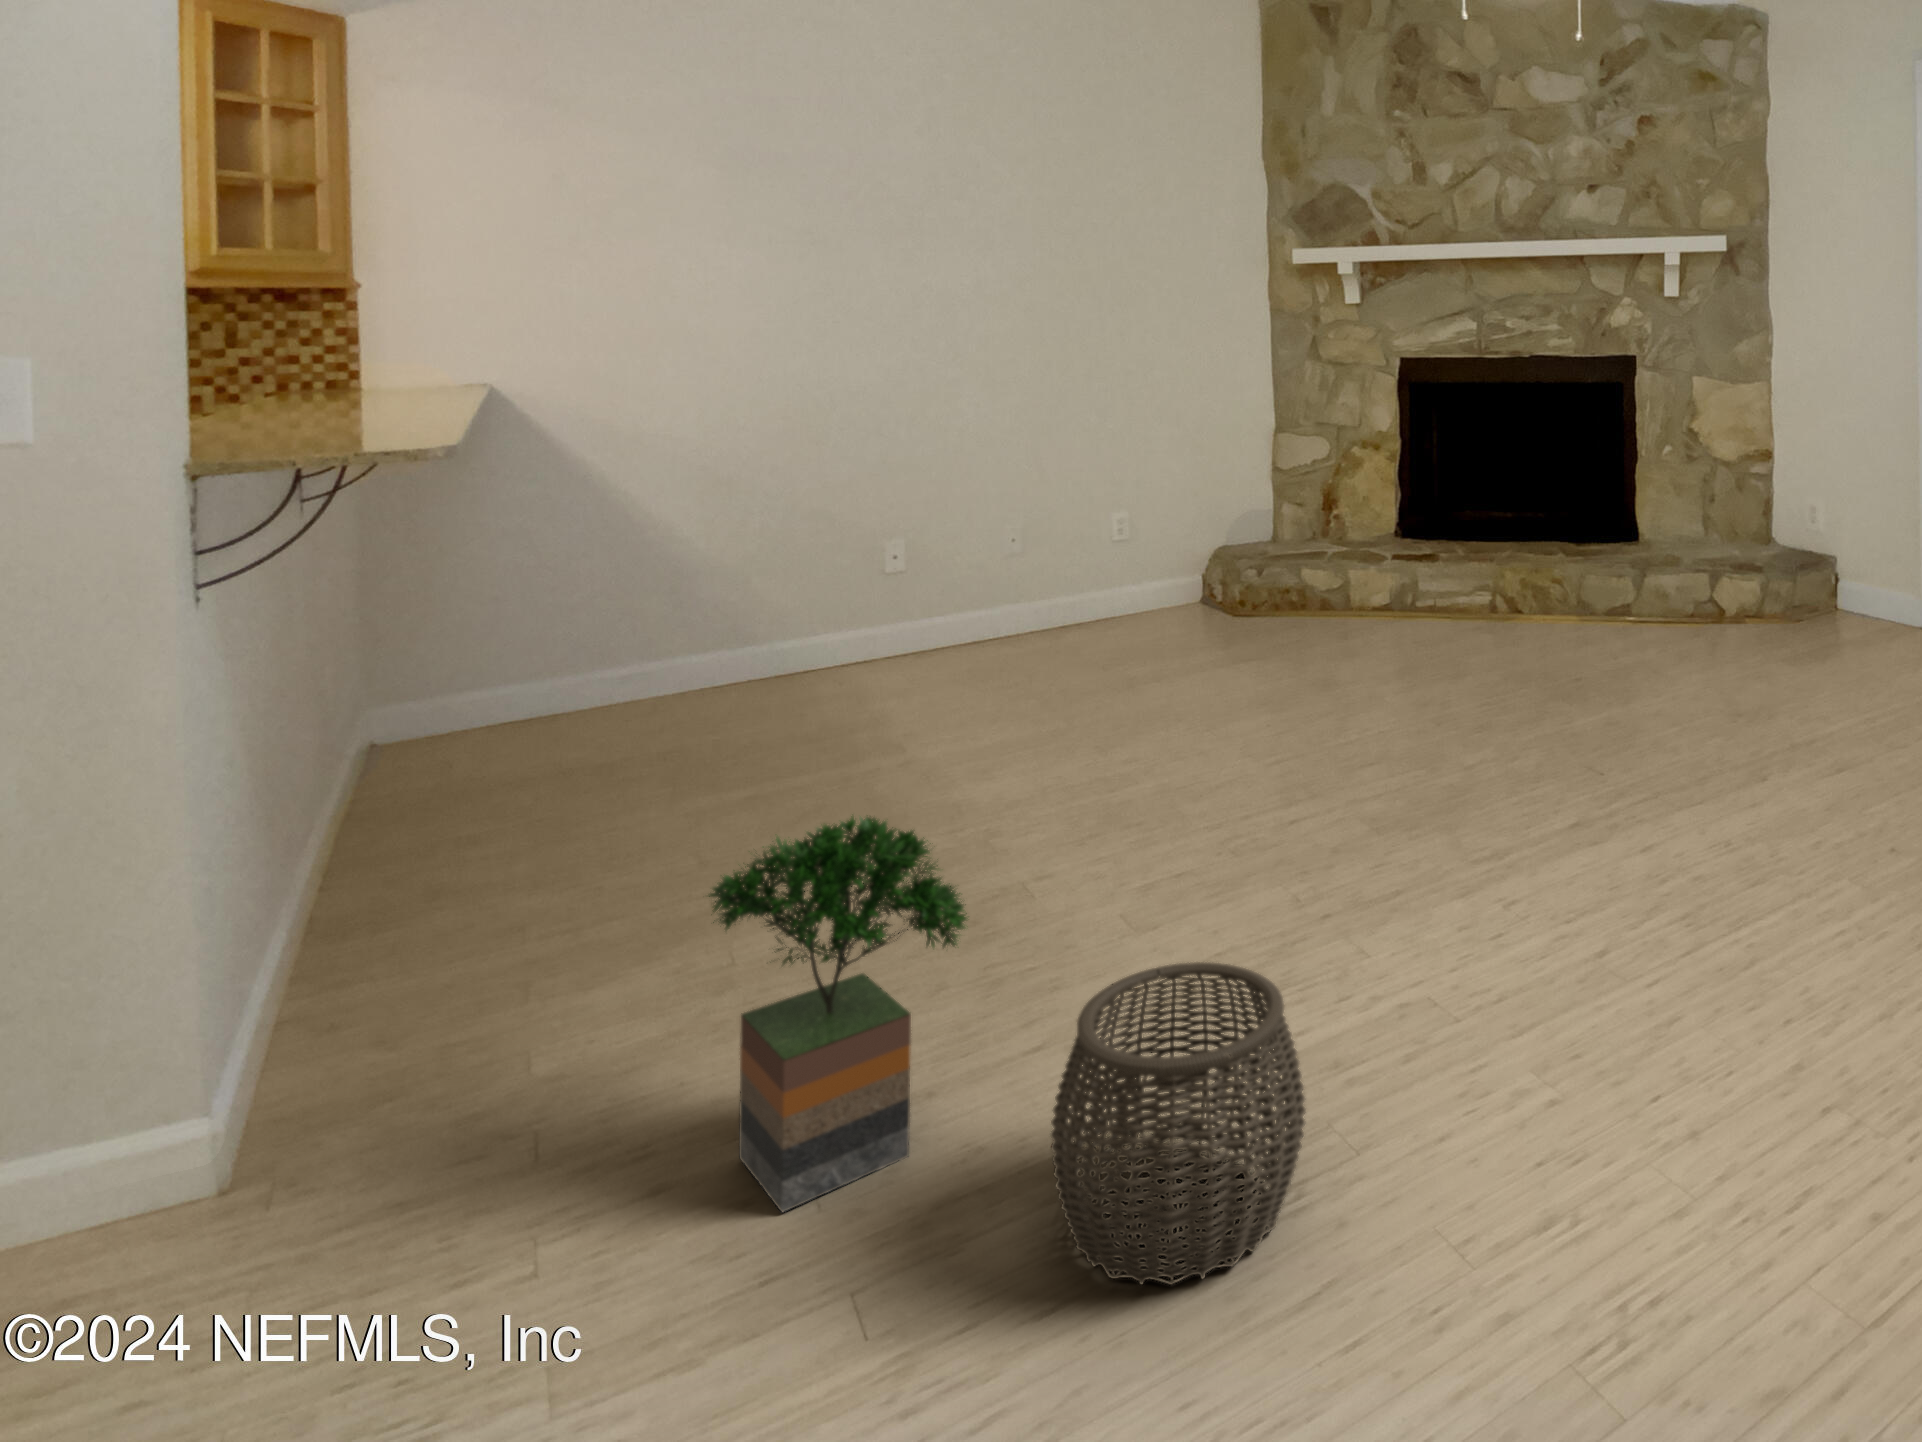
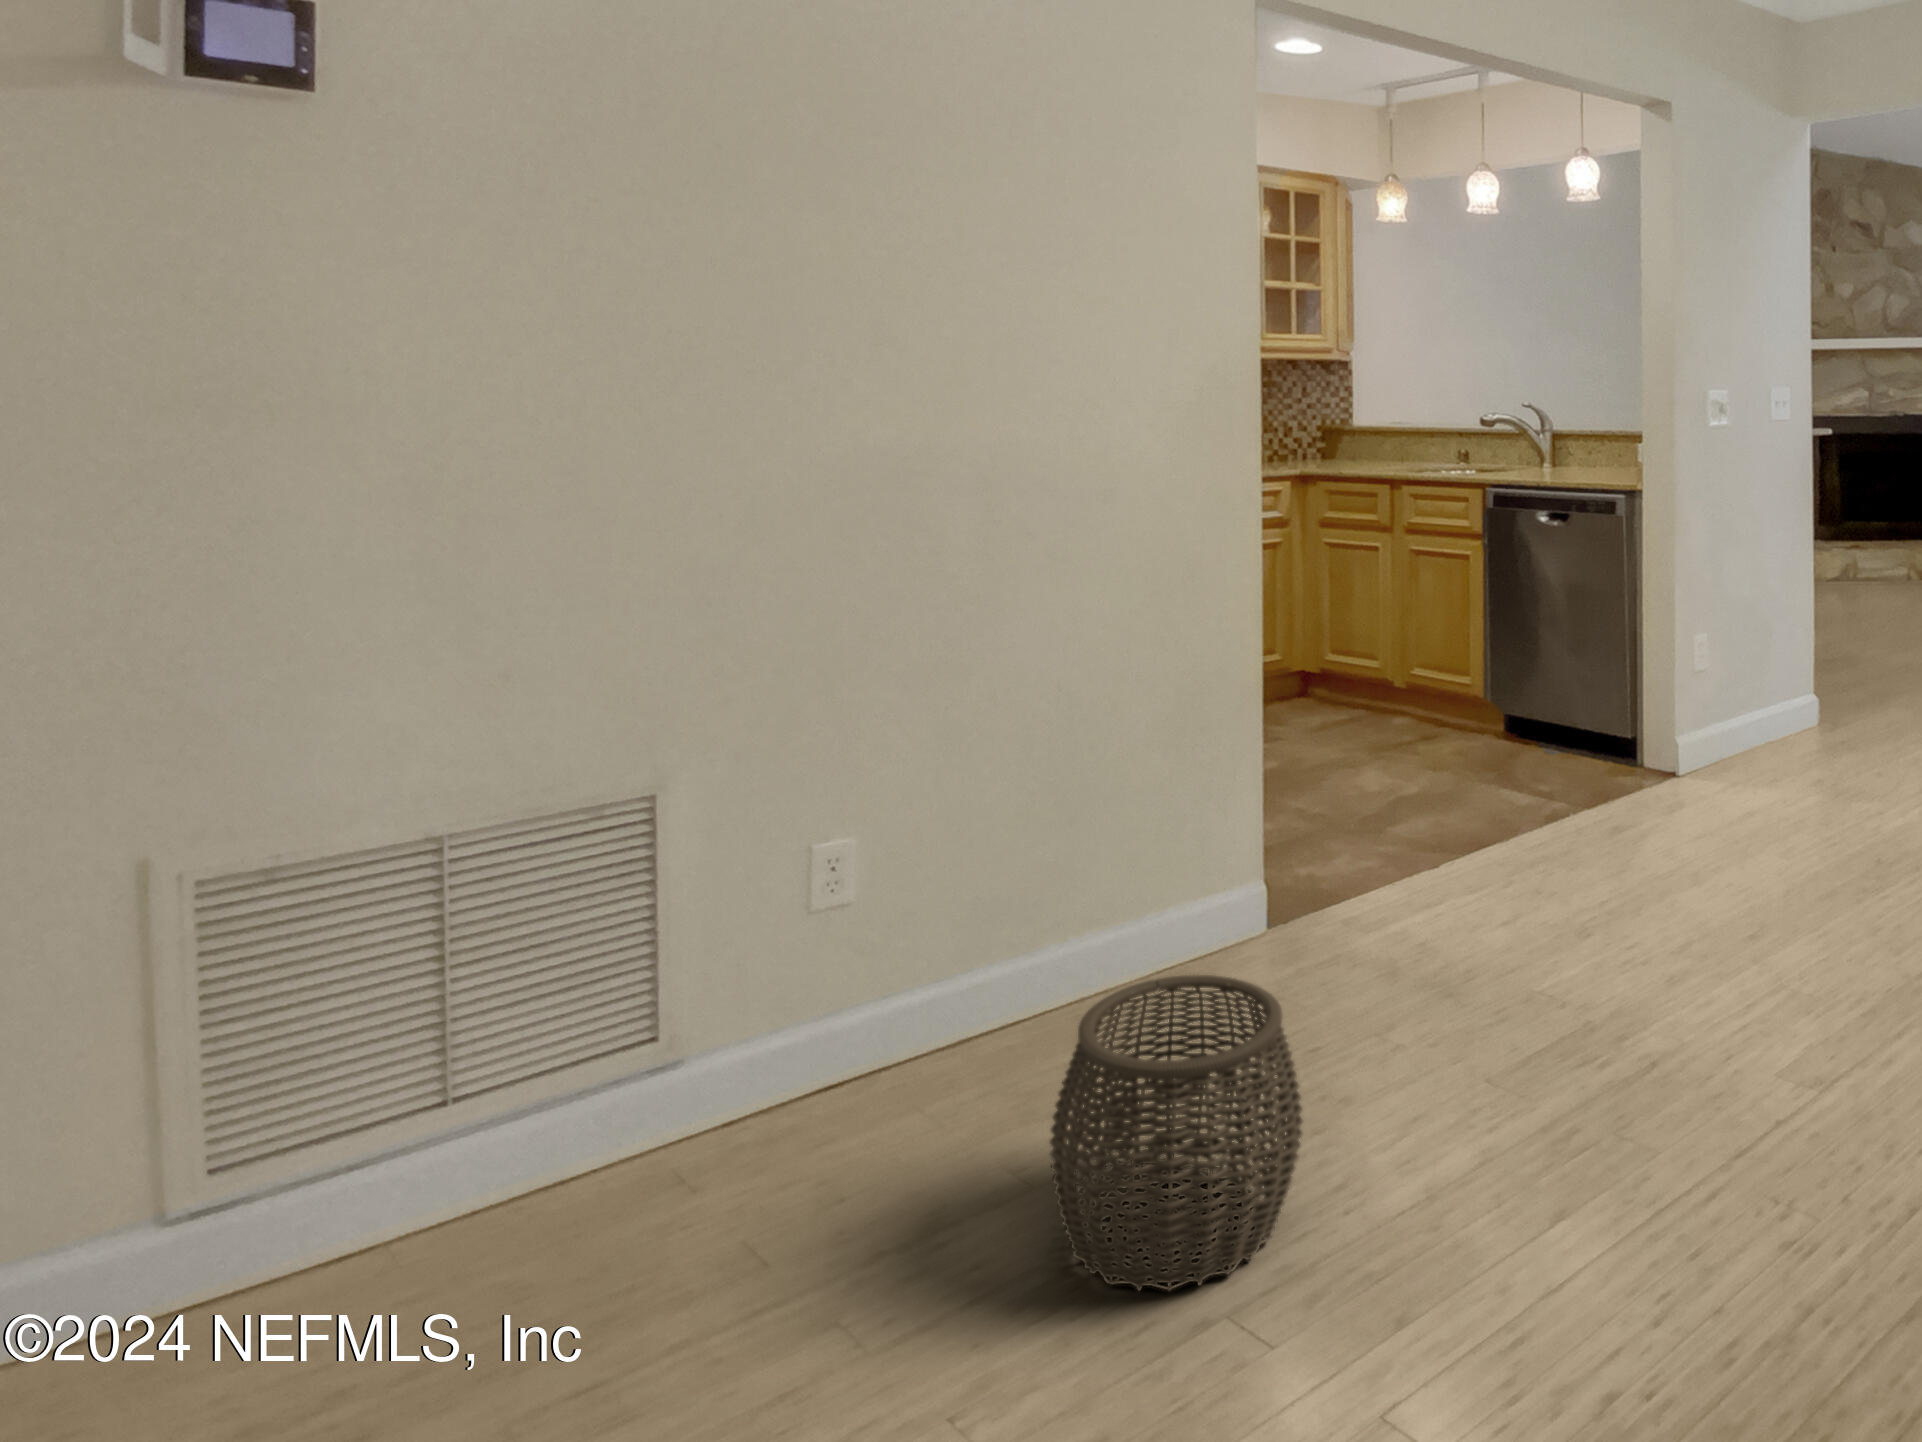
potted tree: present [709,816,968,1212] -> none [707,826,971,1224]

